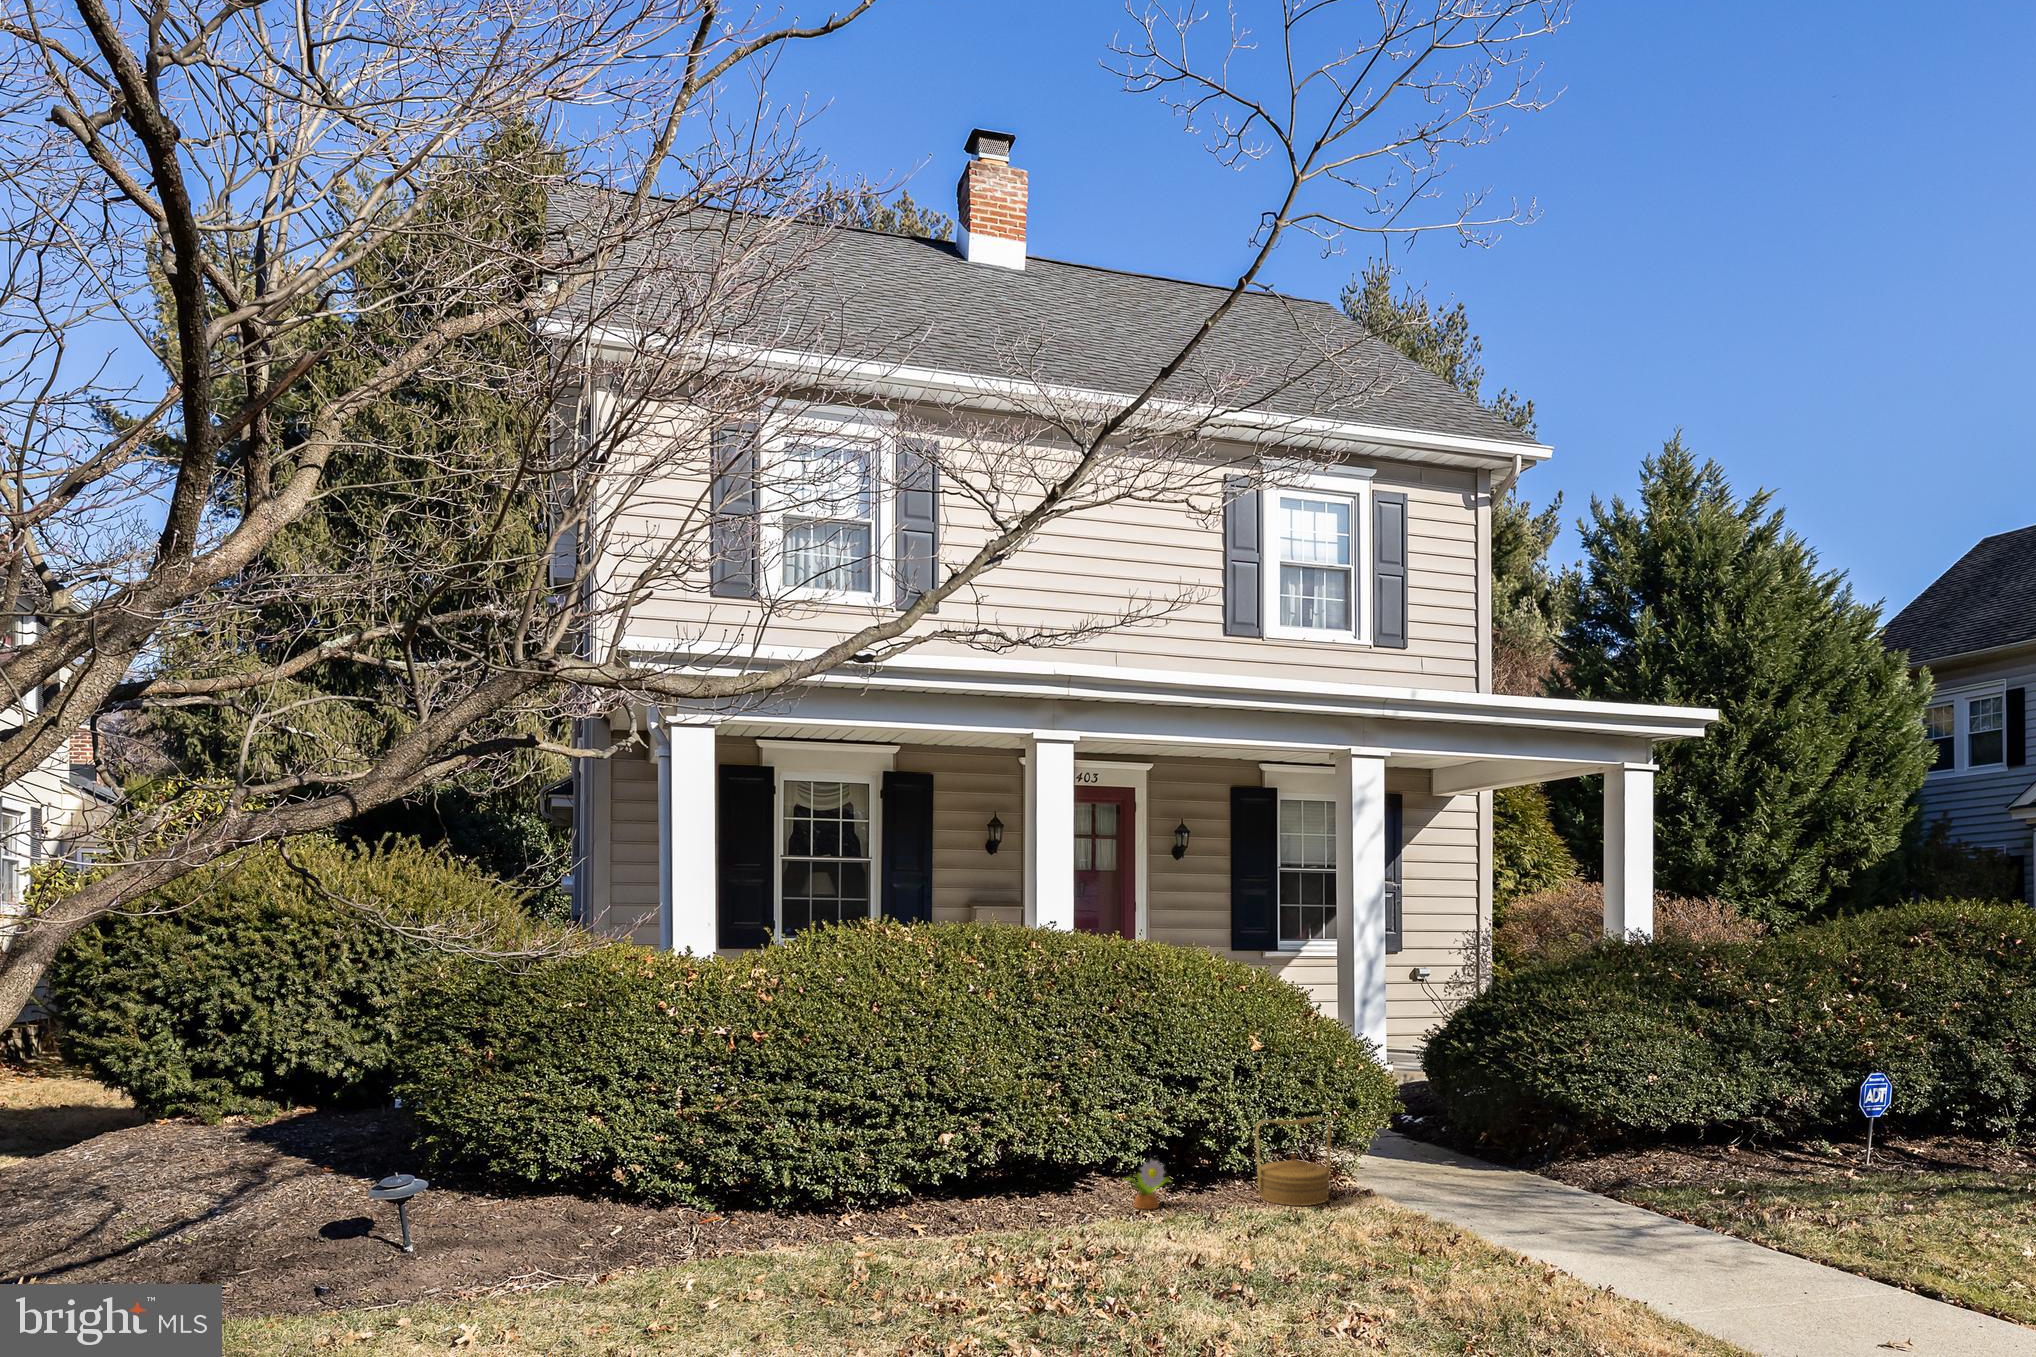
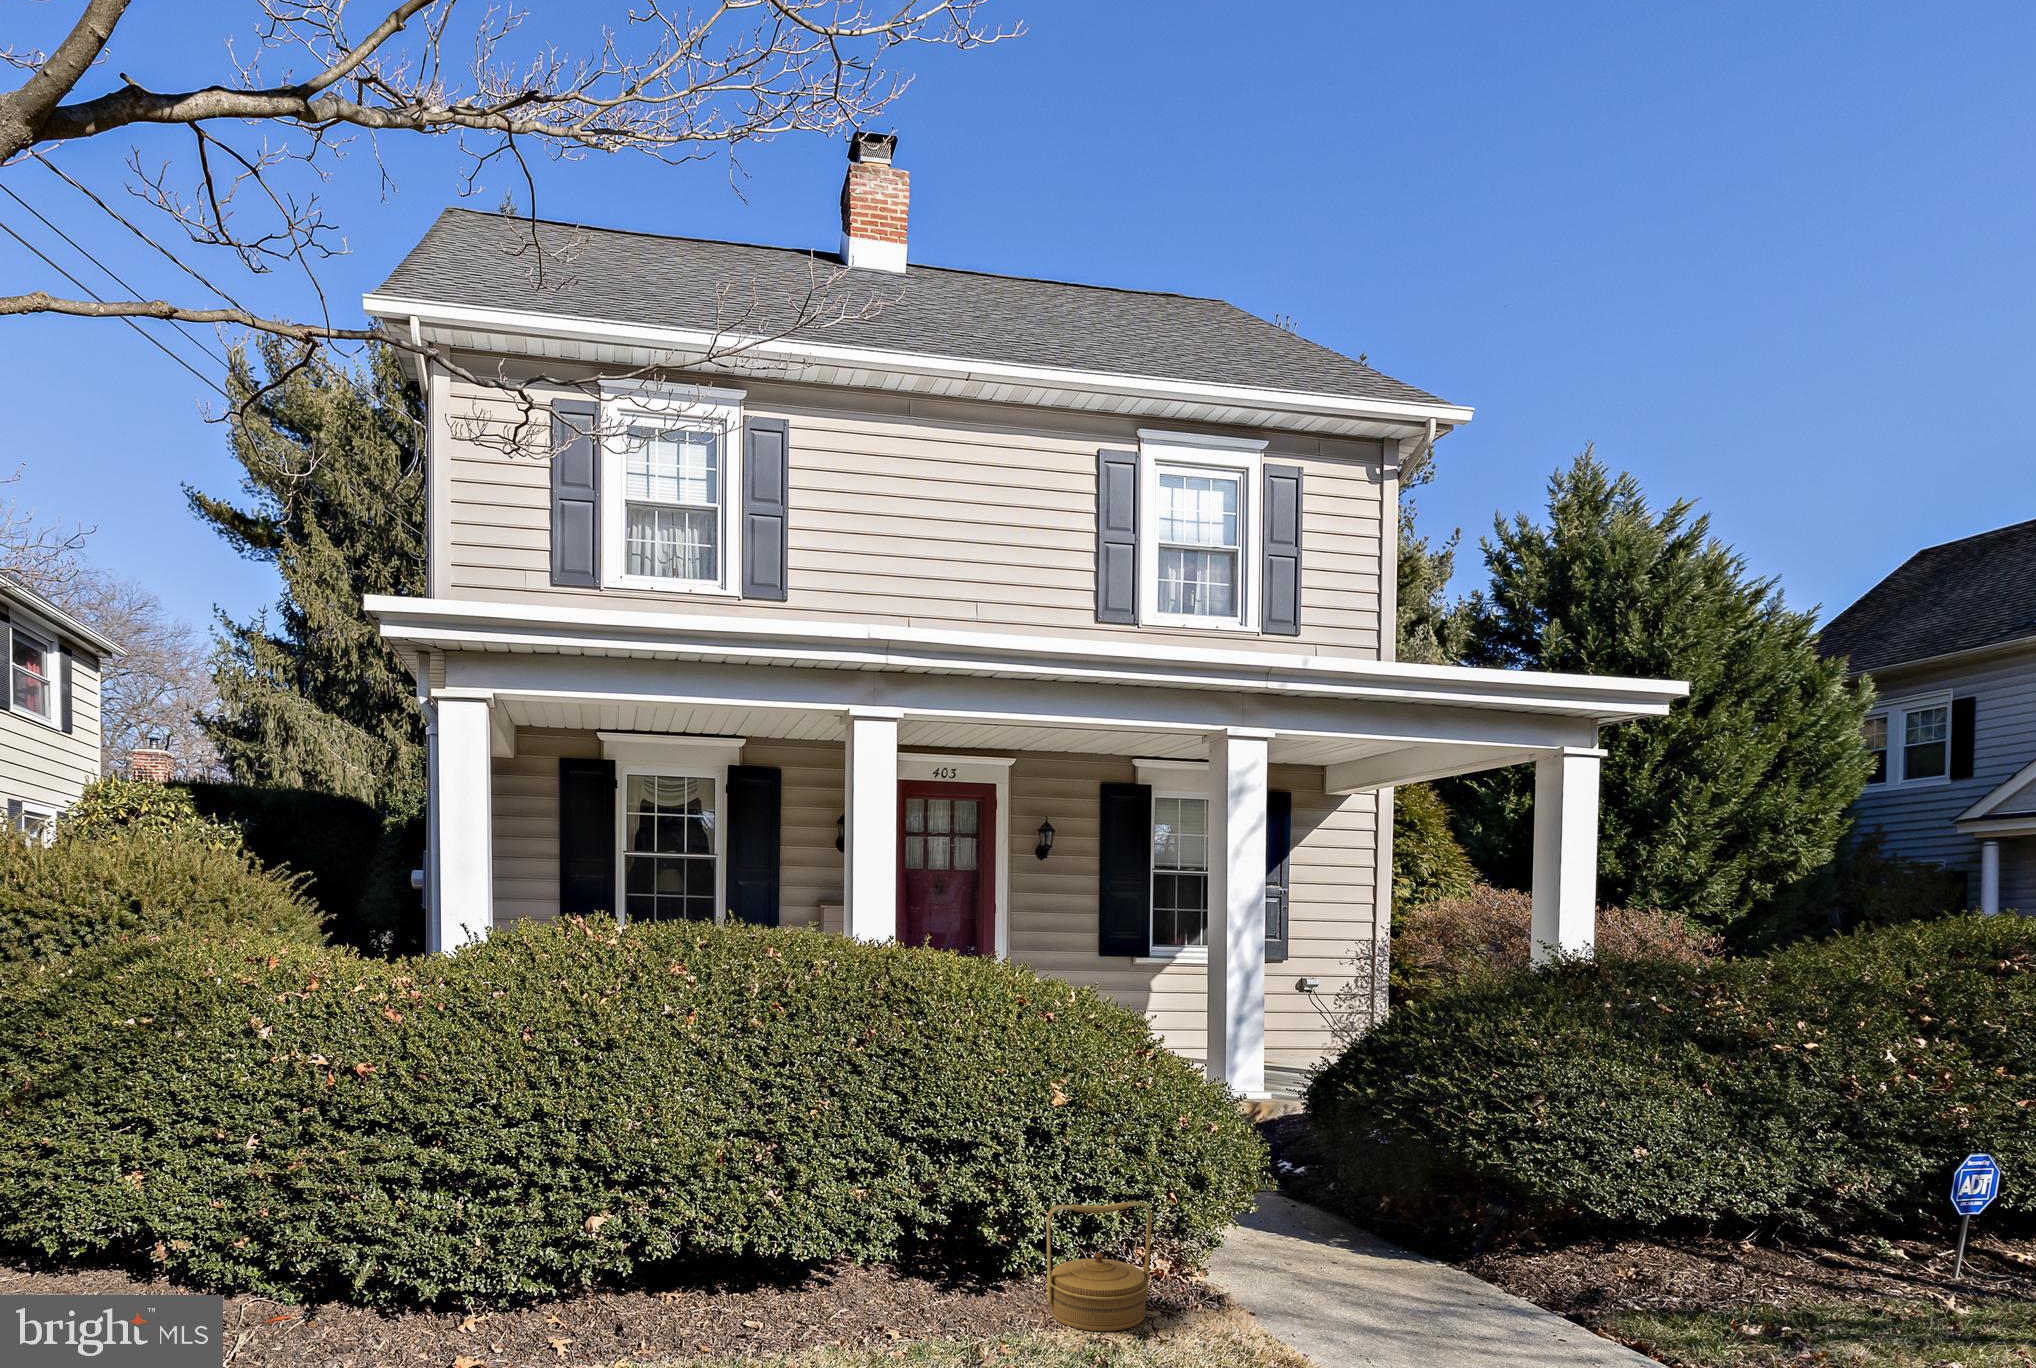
decorative plant: present [1124,1159,1171,1209] -> none [853,1262,925,1335]

